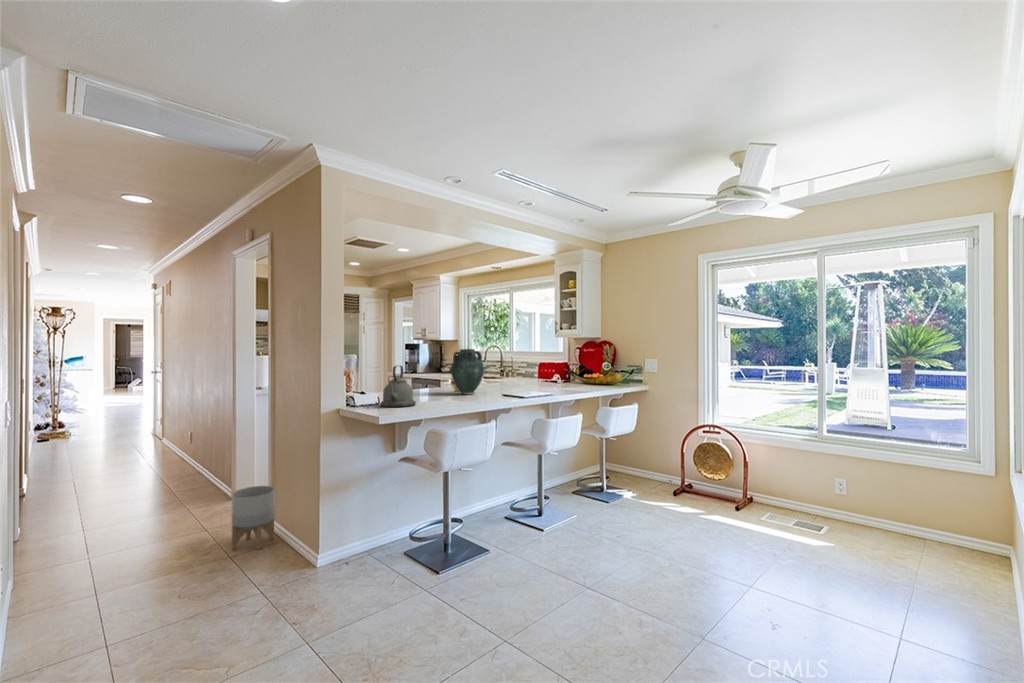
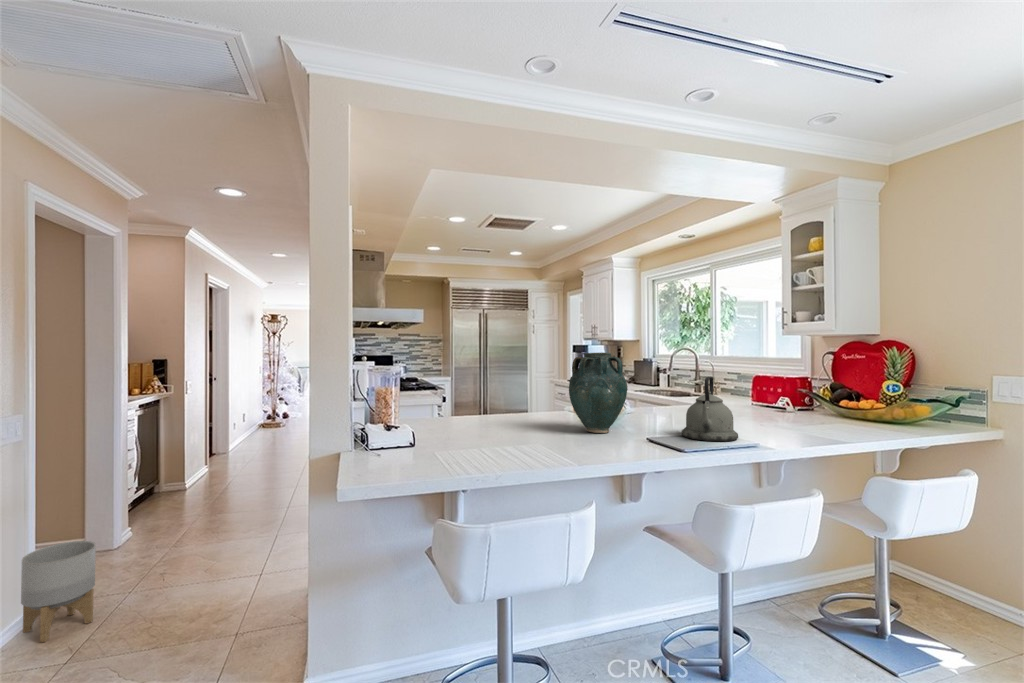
kettle: present [380,366,416,407] -> present [682,377,738,441]
planter: present [232,486,275,550] -> present [21,541,96,642]

